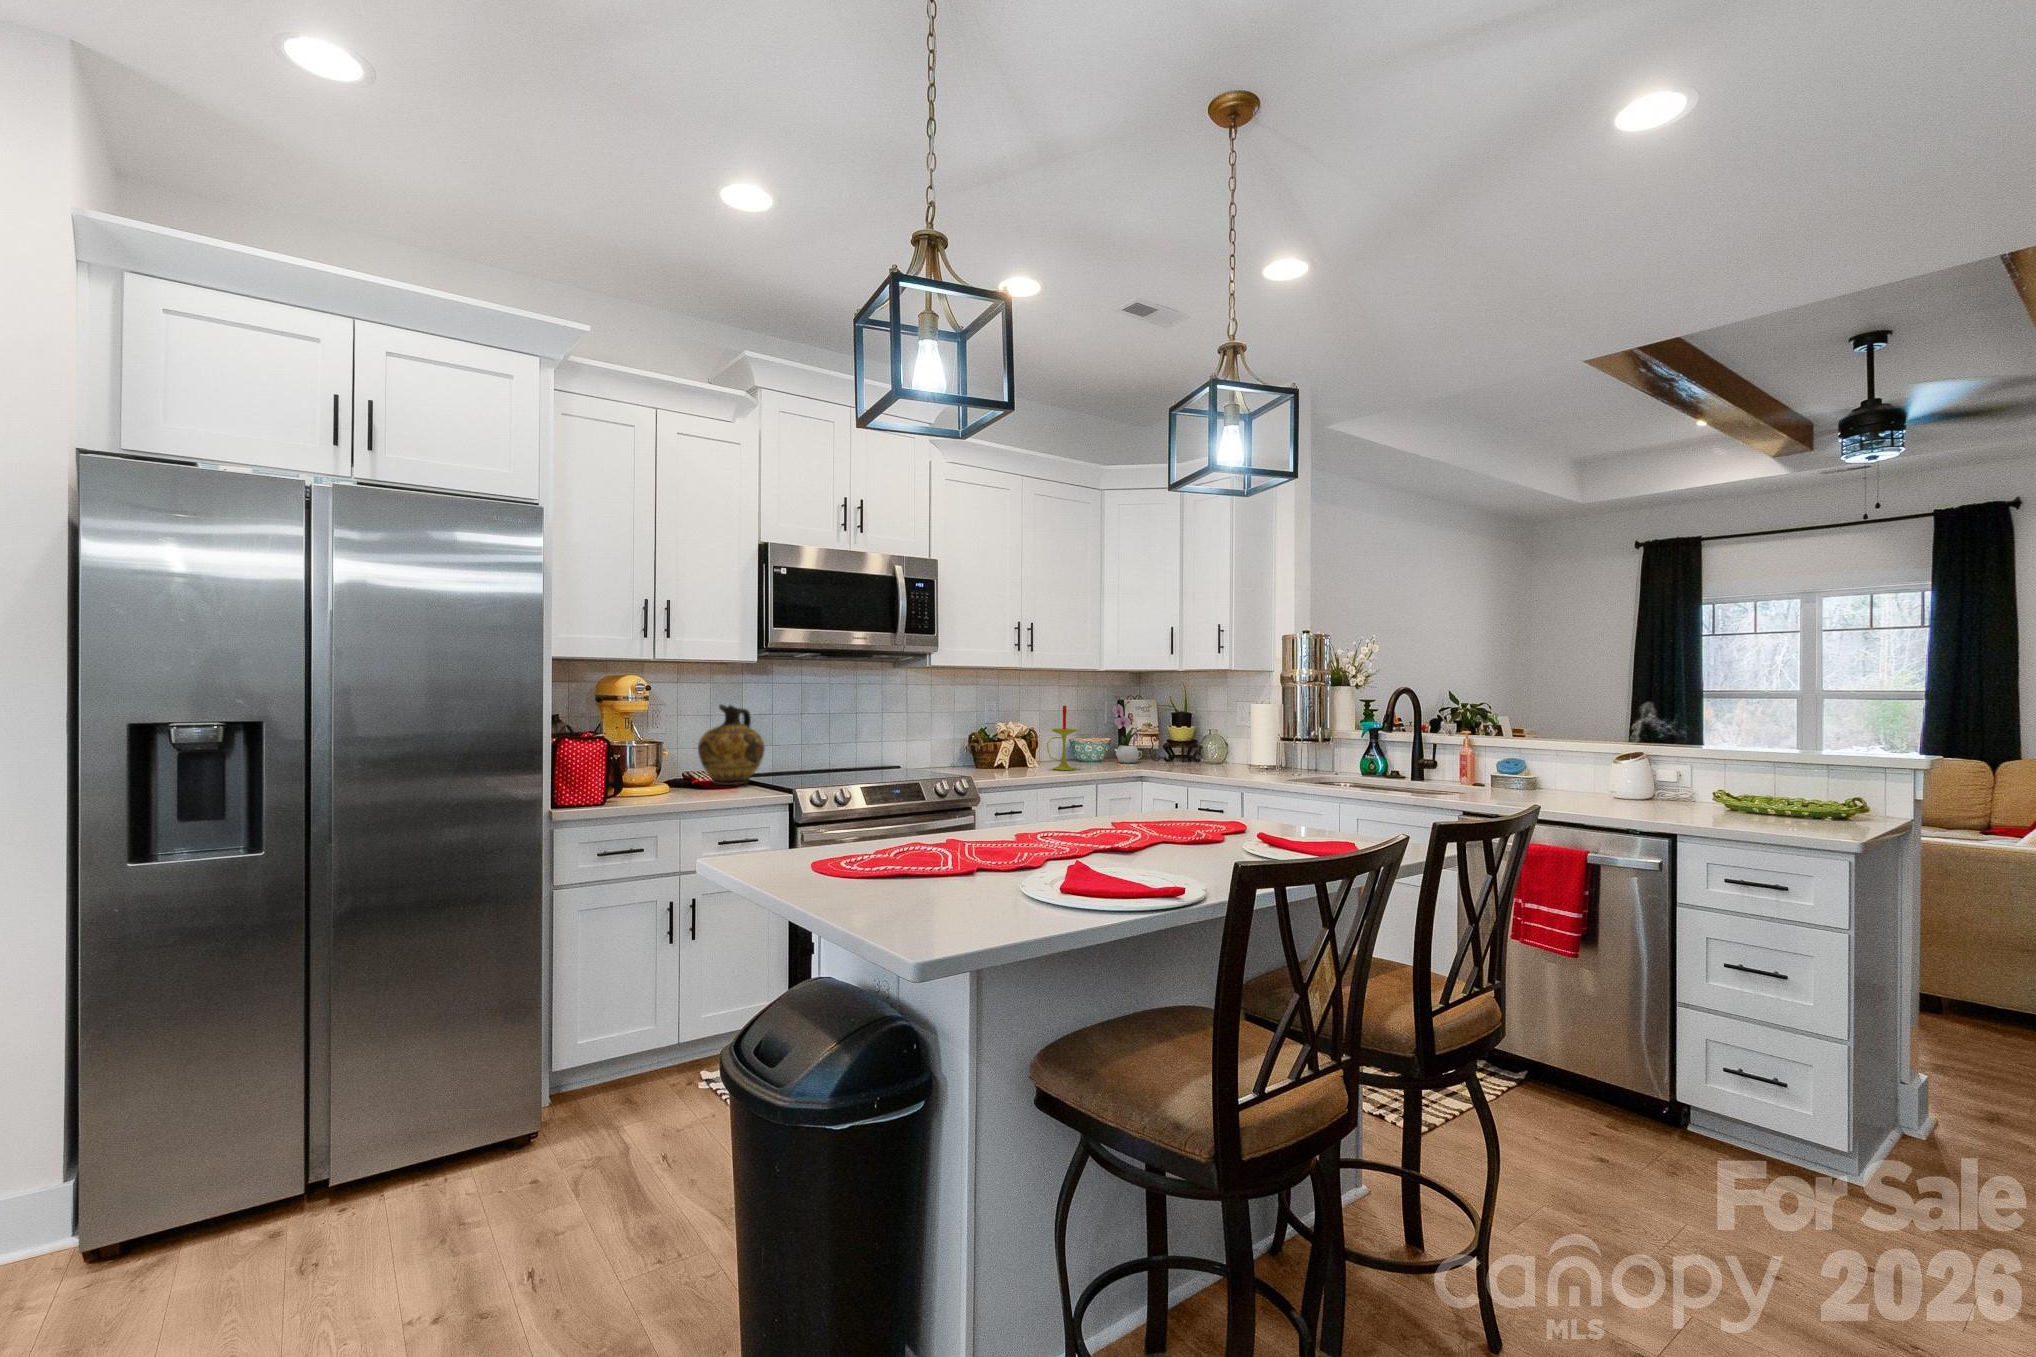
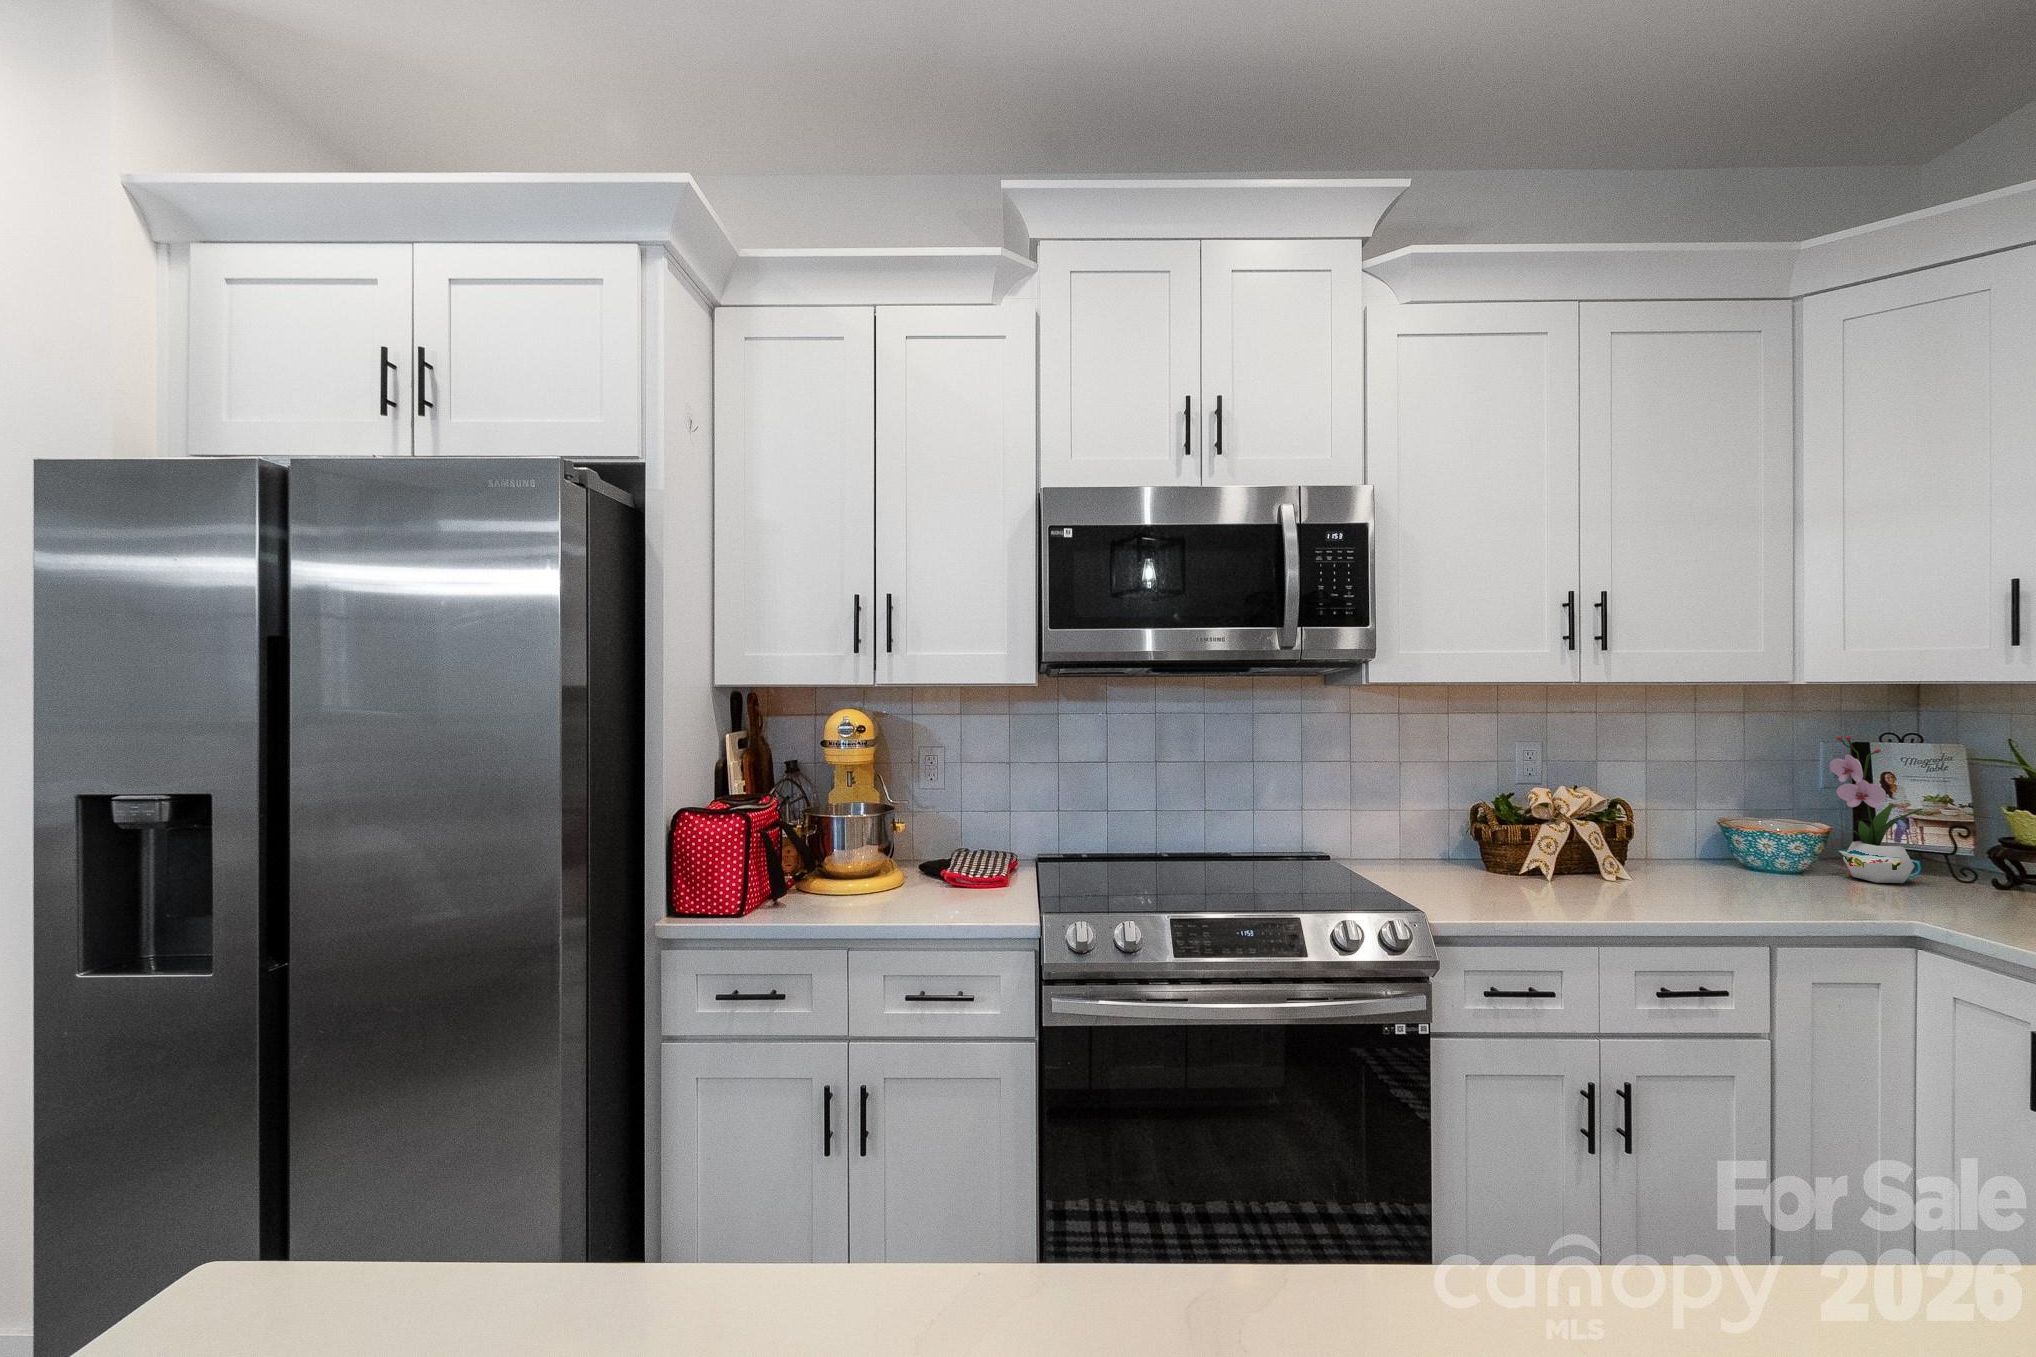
ceramic jug: present [698,705,765,785] -> none [945,751,1045,880]
candle: present [1047,705,1077,770] -> none [1649,754,1728,892]

